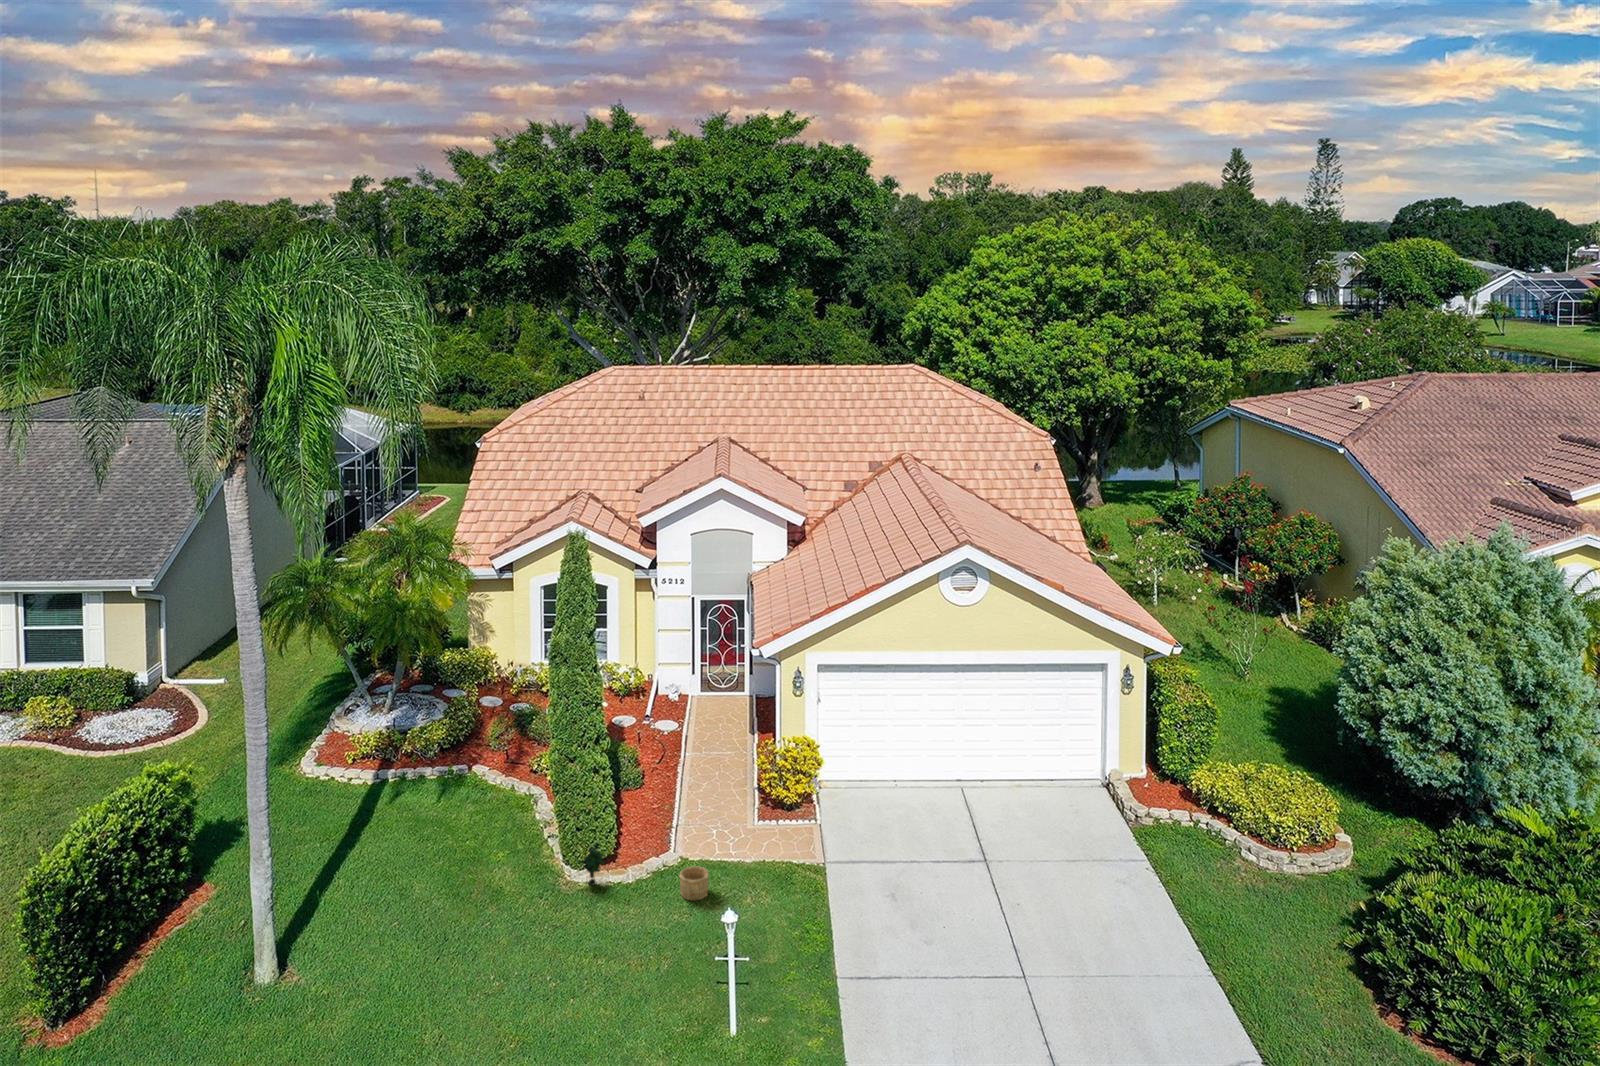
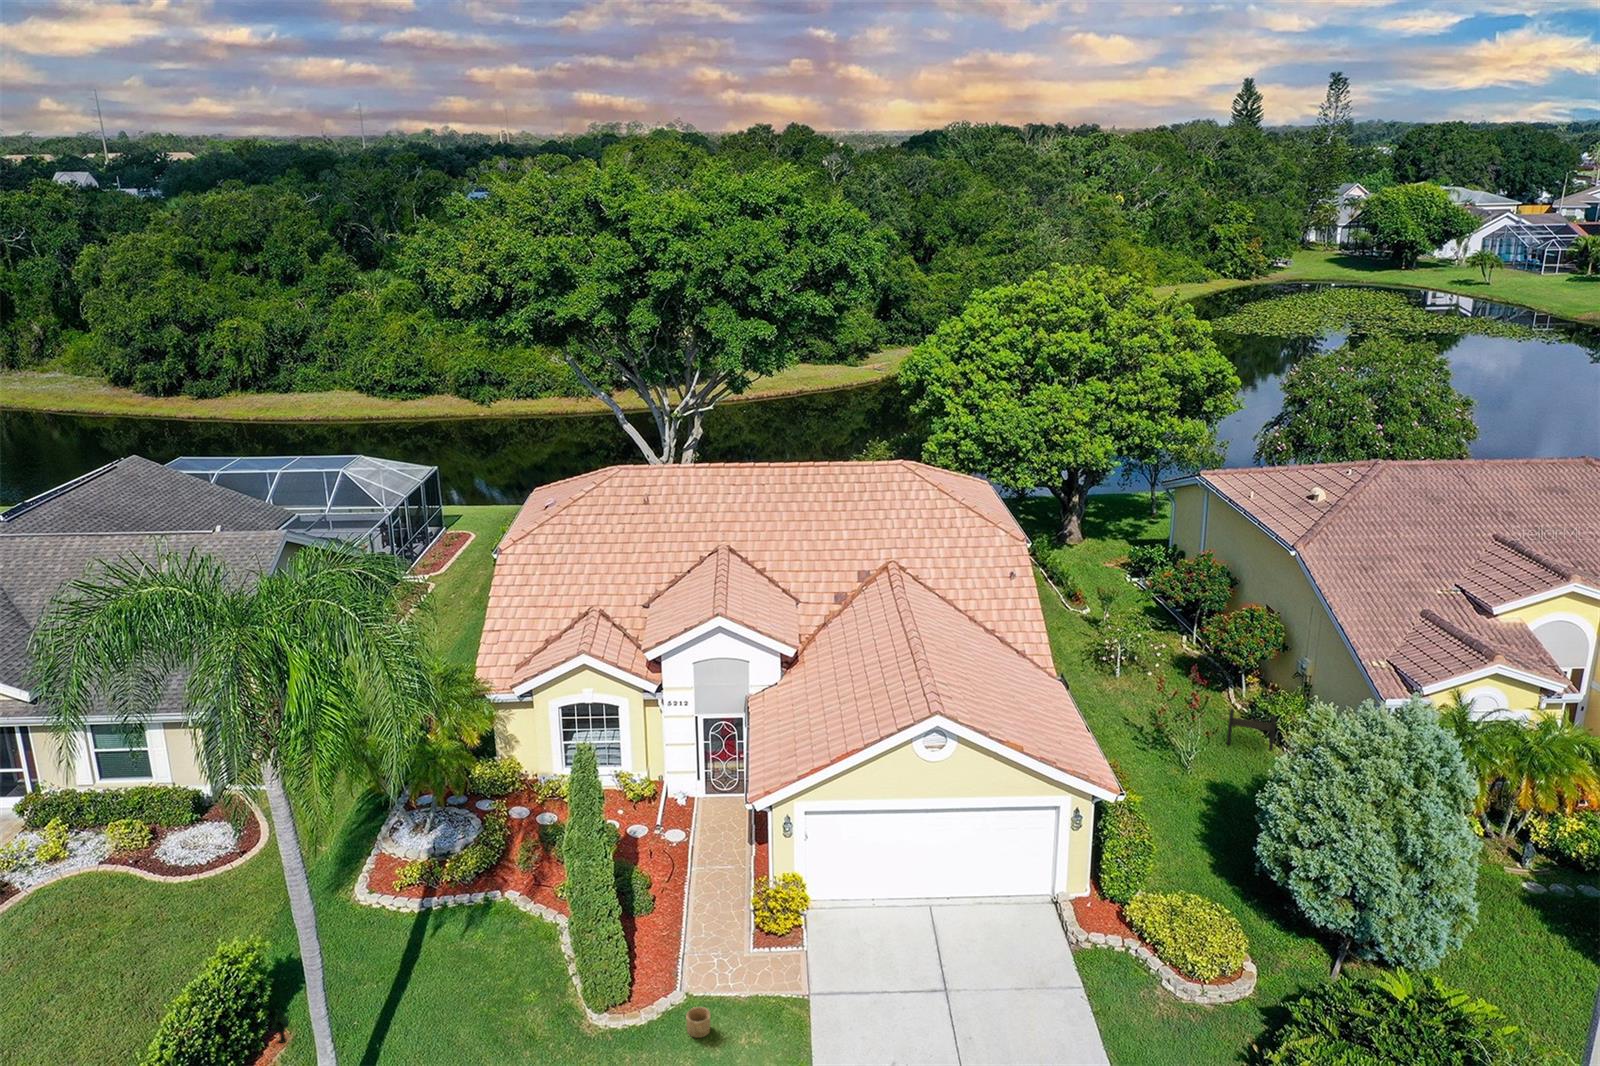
bench: none [1276,611,1331,654] -> present [1227,709,1276,751]
decorative plant: present [581,844,604,886] -> present [271,1010,289,1043]

